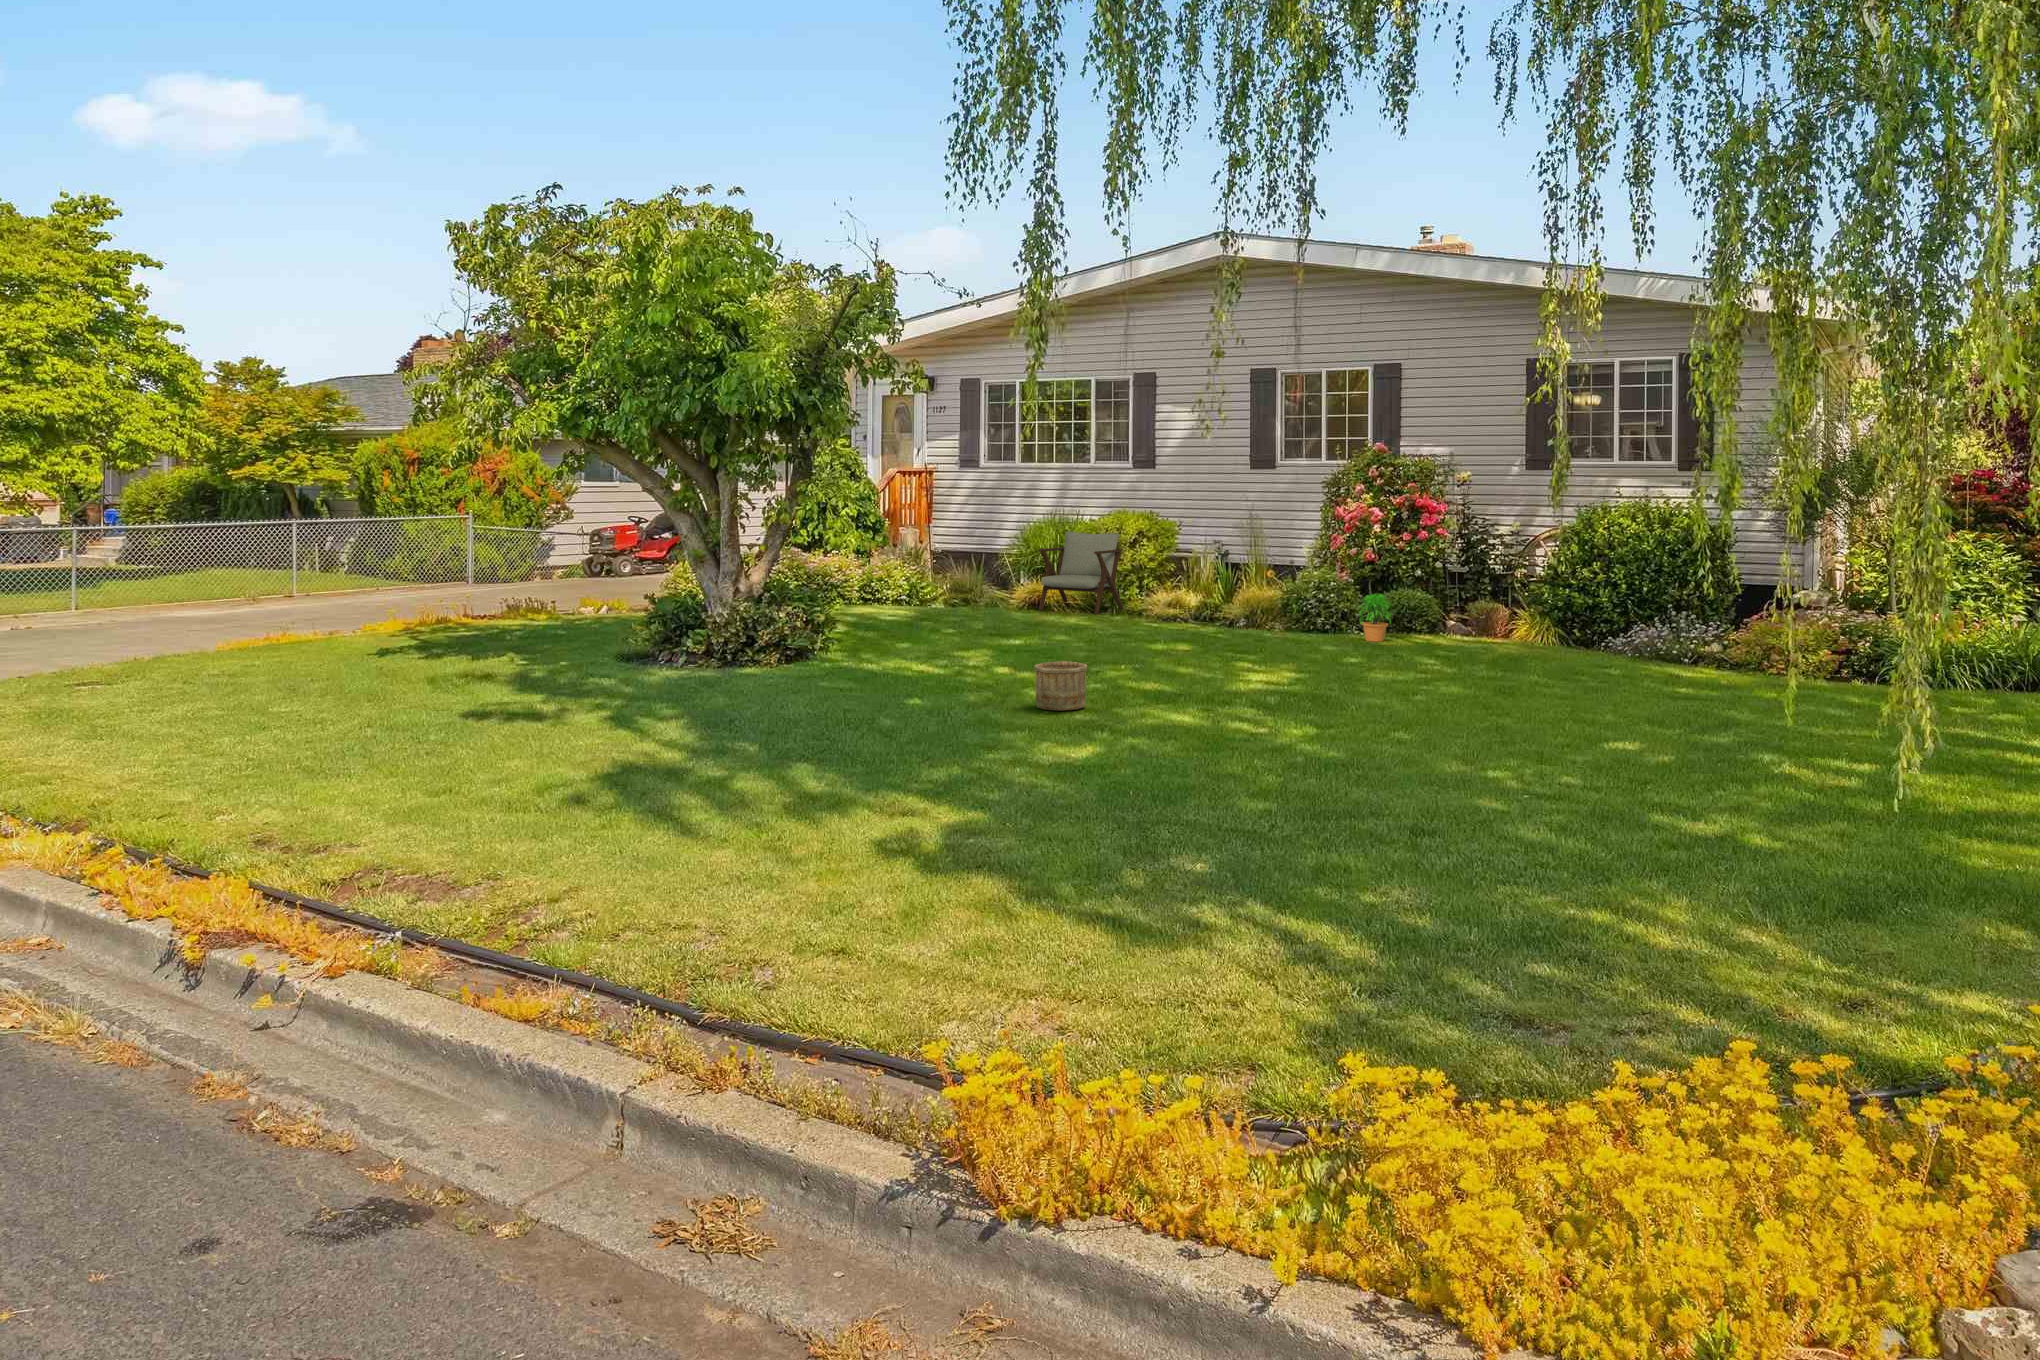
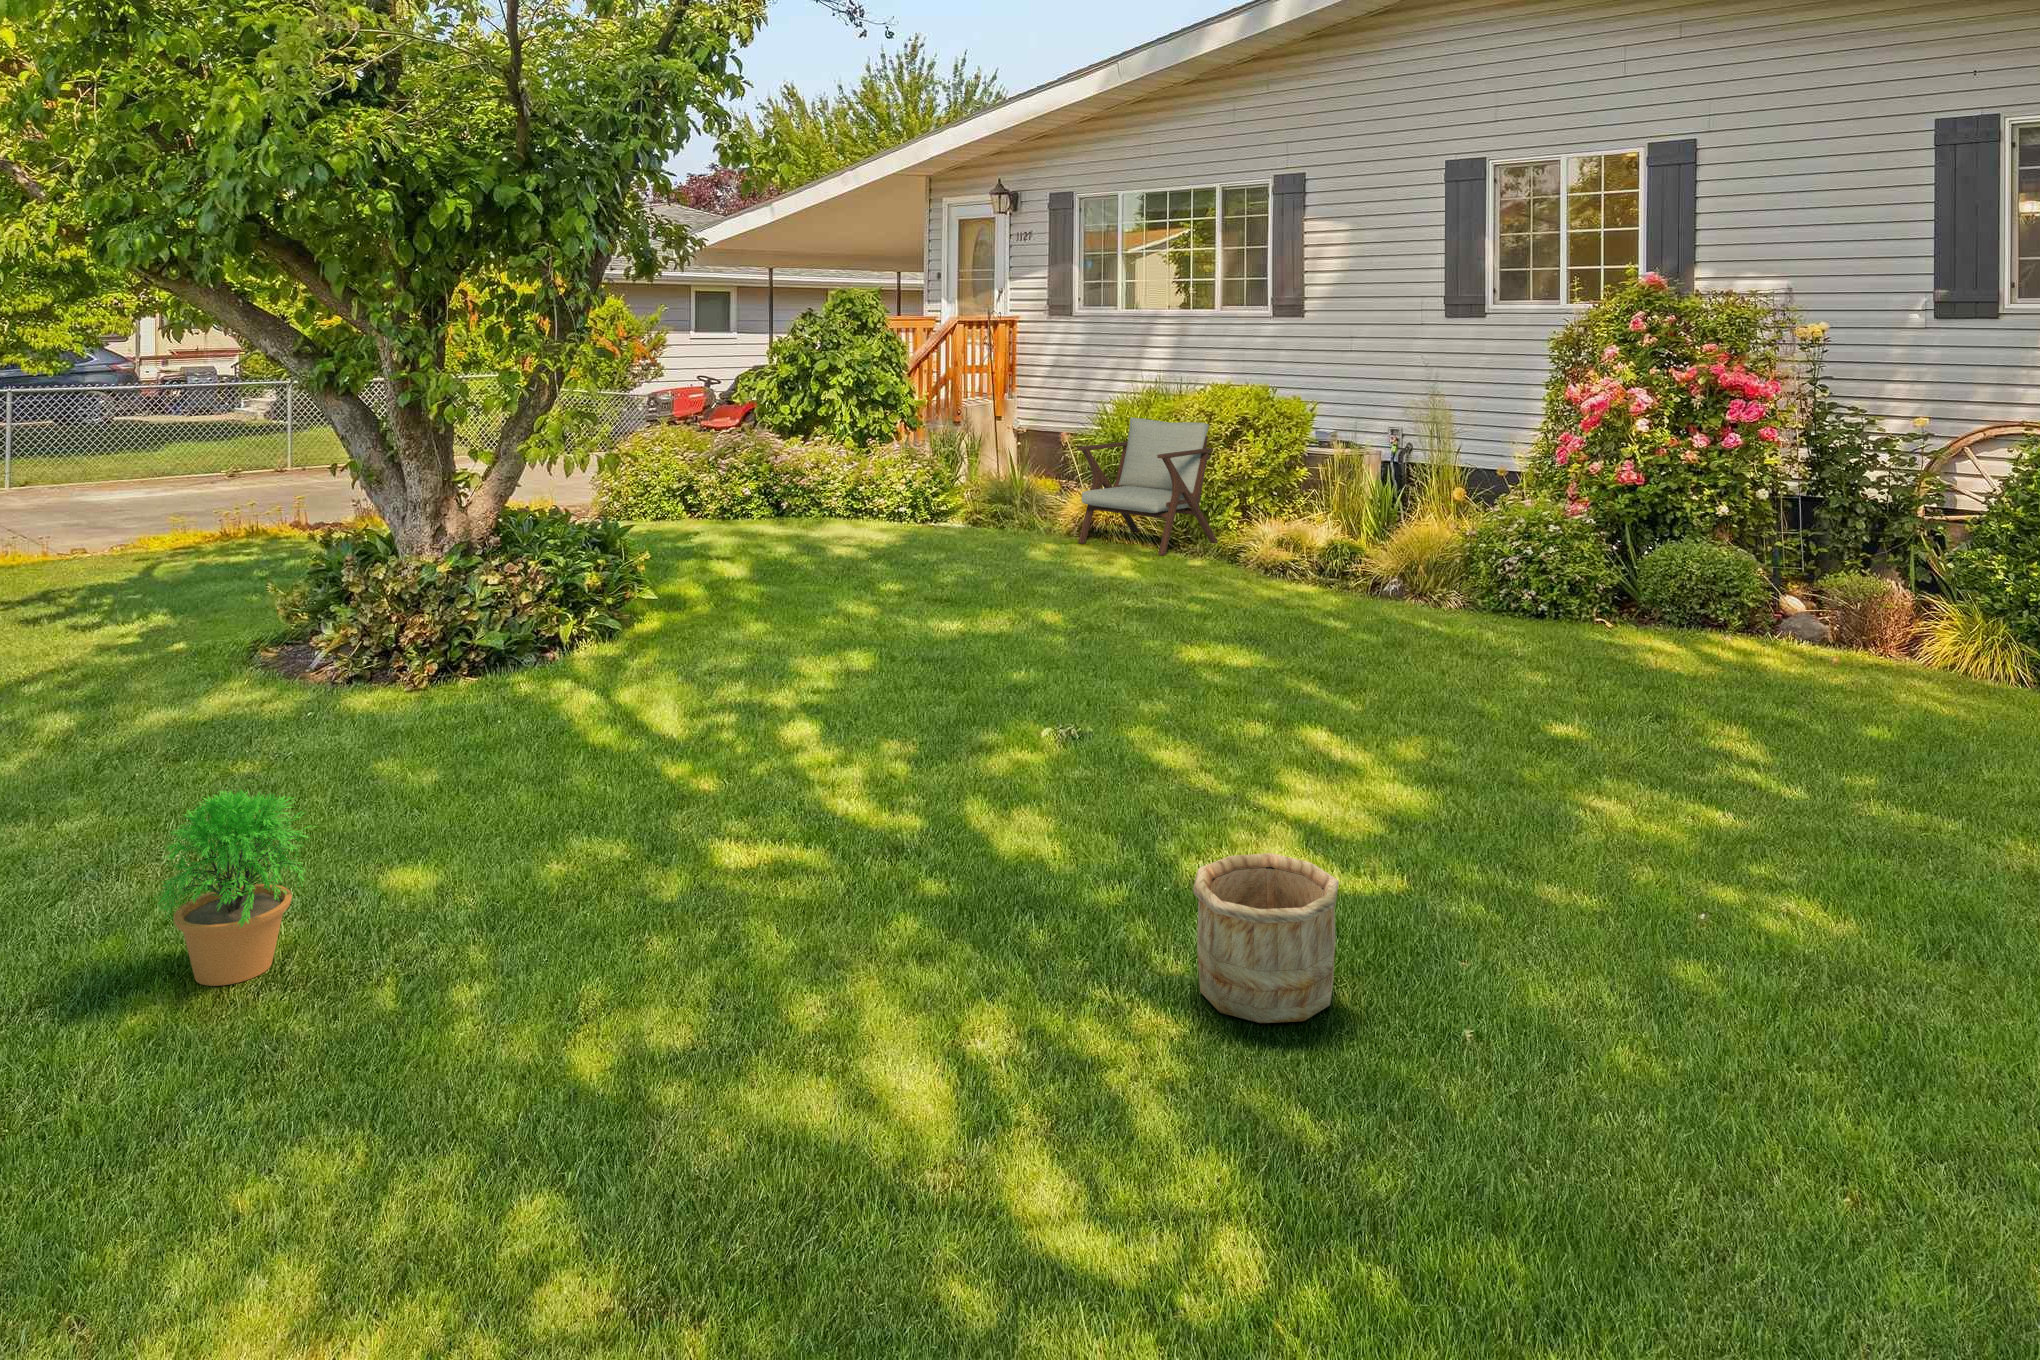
potted plant: present [1359,594,1391,642] -> present [154,789,311,986]
wooden bucket: present [1034,661,1087,711] -> present [1193,853,1339,1023]

